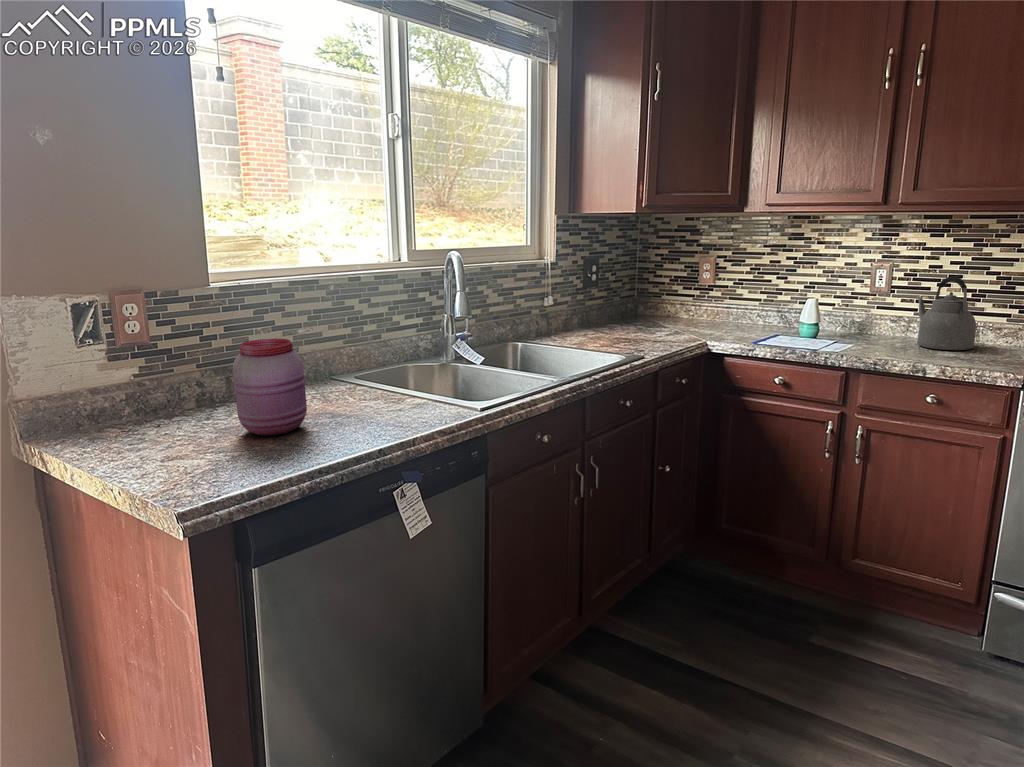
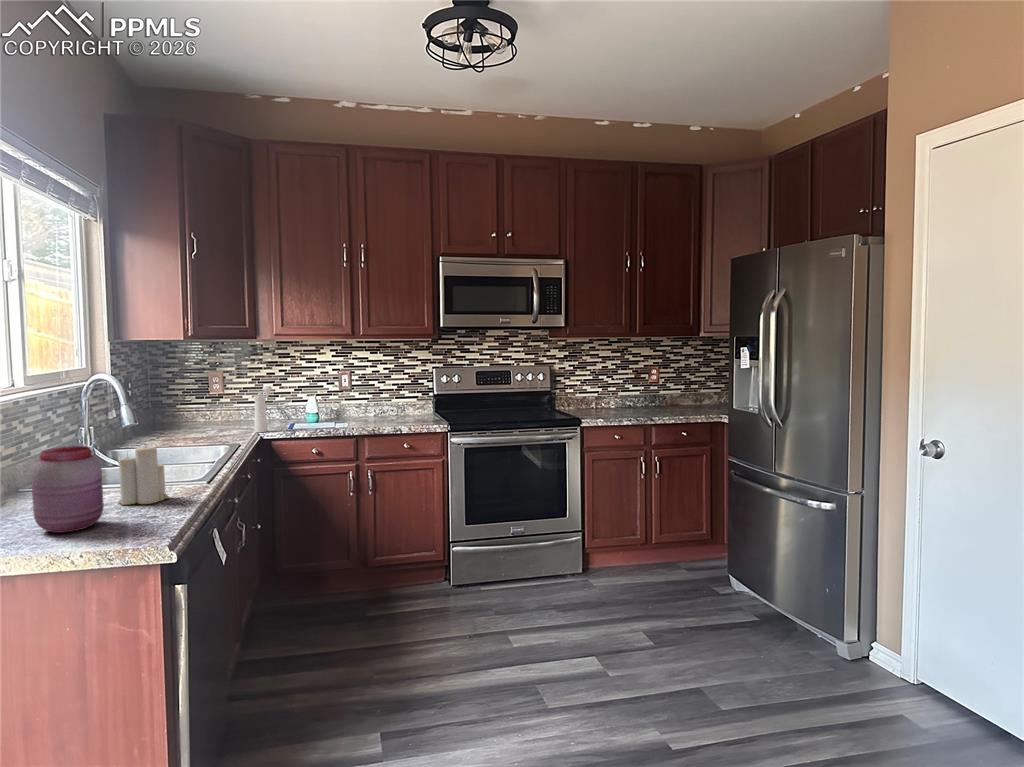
kettle: present [914,277,976,350] -> none [369,377,408,419]
pepper mill: none [706,279,743,342] -> present [253,386,272,432]
candle: none [365,342,415,419] -> present [119,446,169,505]

